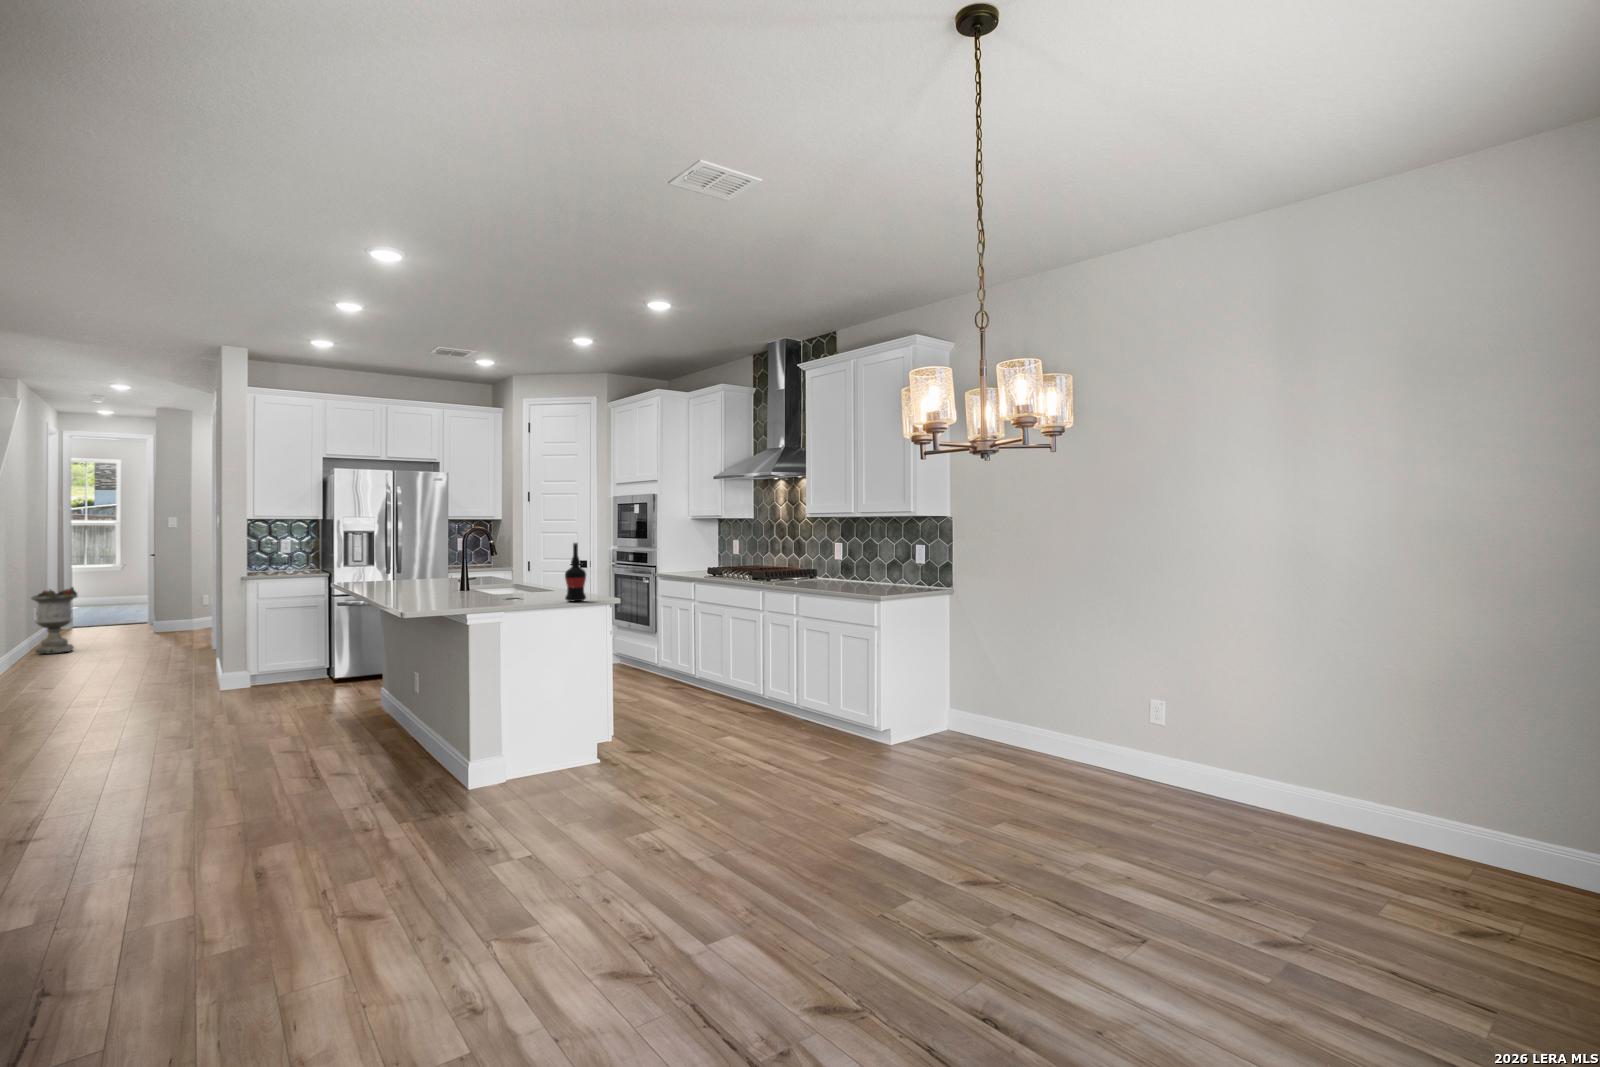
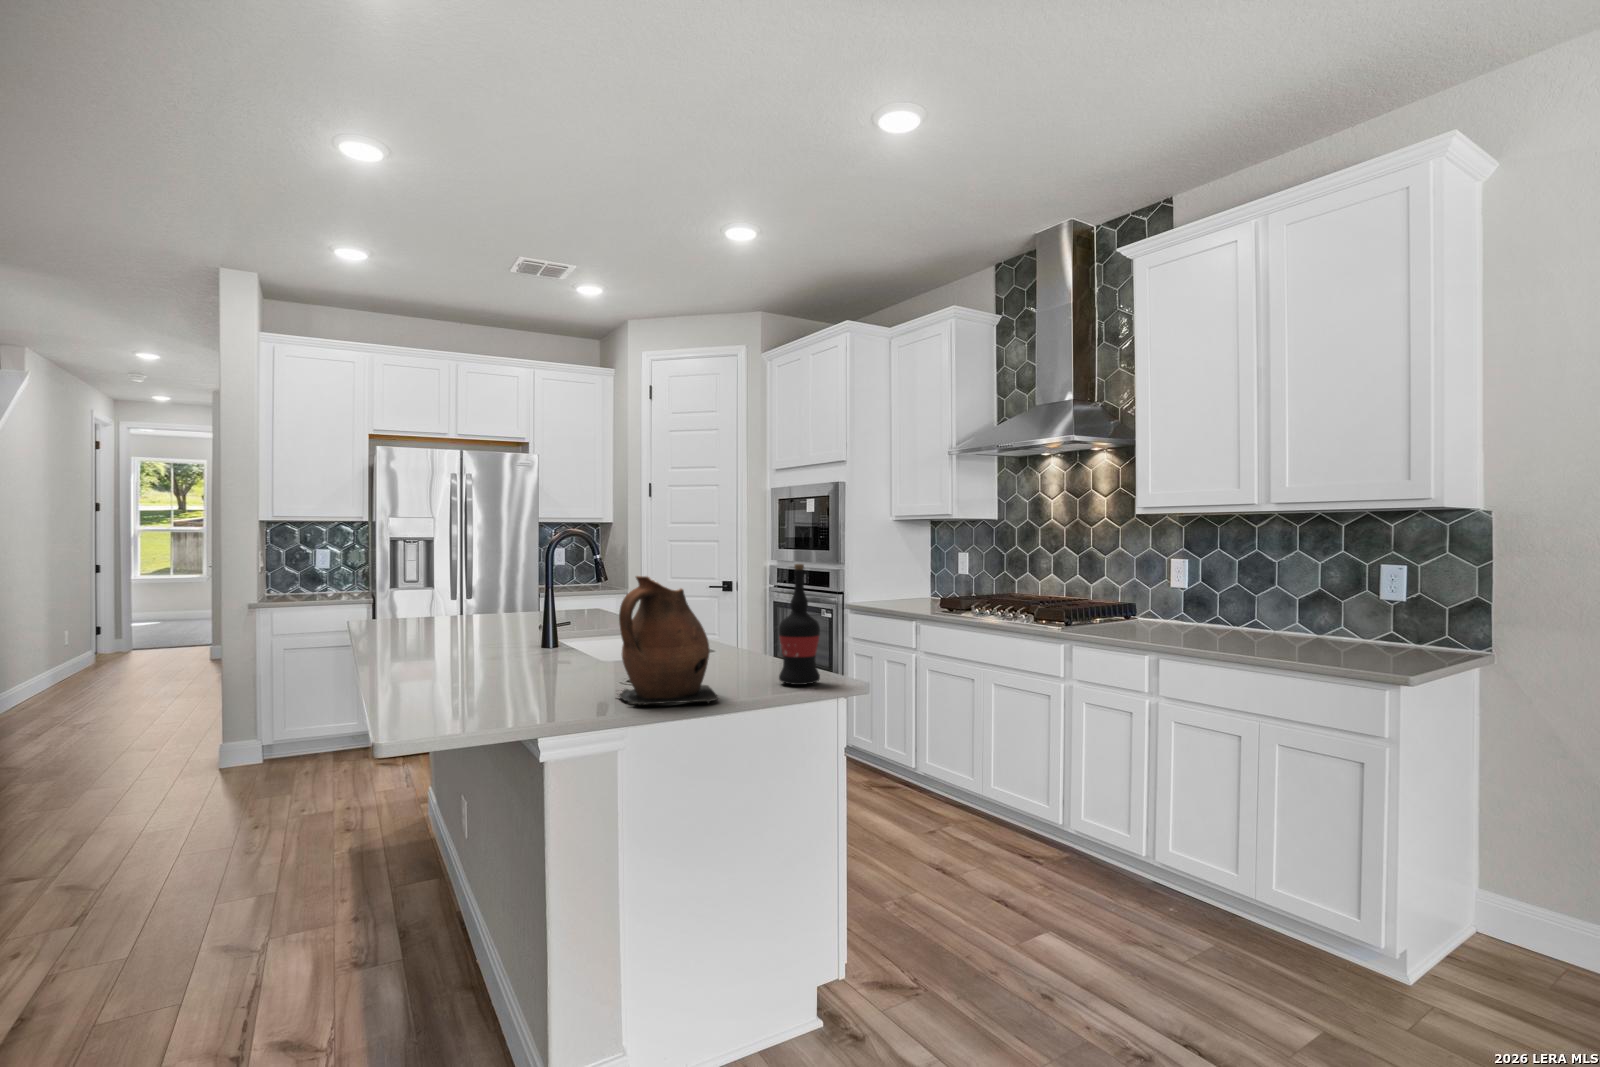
ceramic pitcher: none [479,548,529,606] -> present [617,576,719,704]
planter: present [31,587,78,654] -> none [16,609,76,697]

